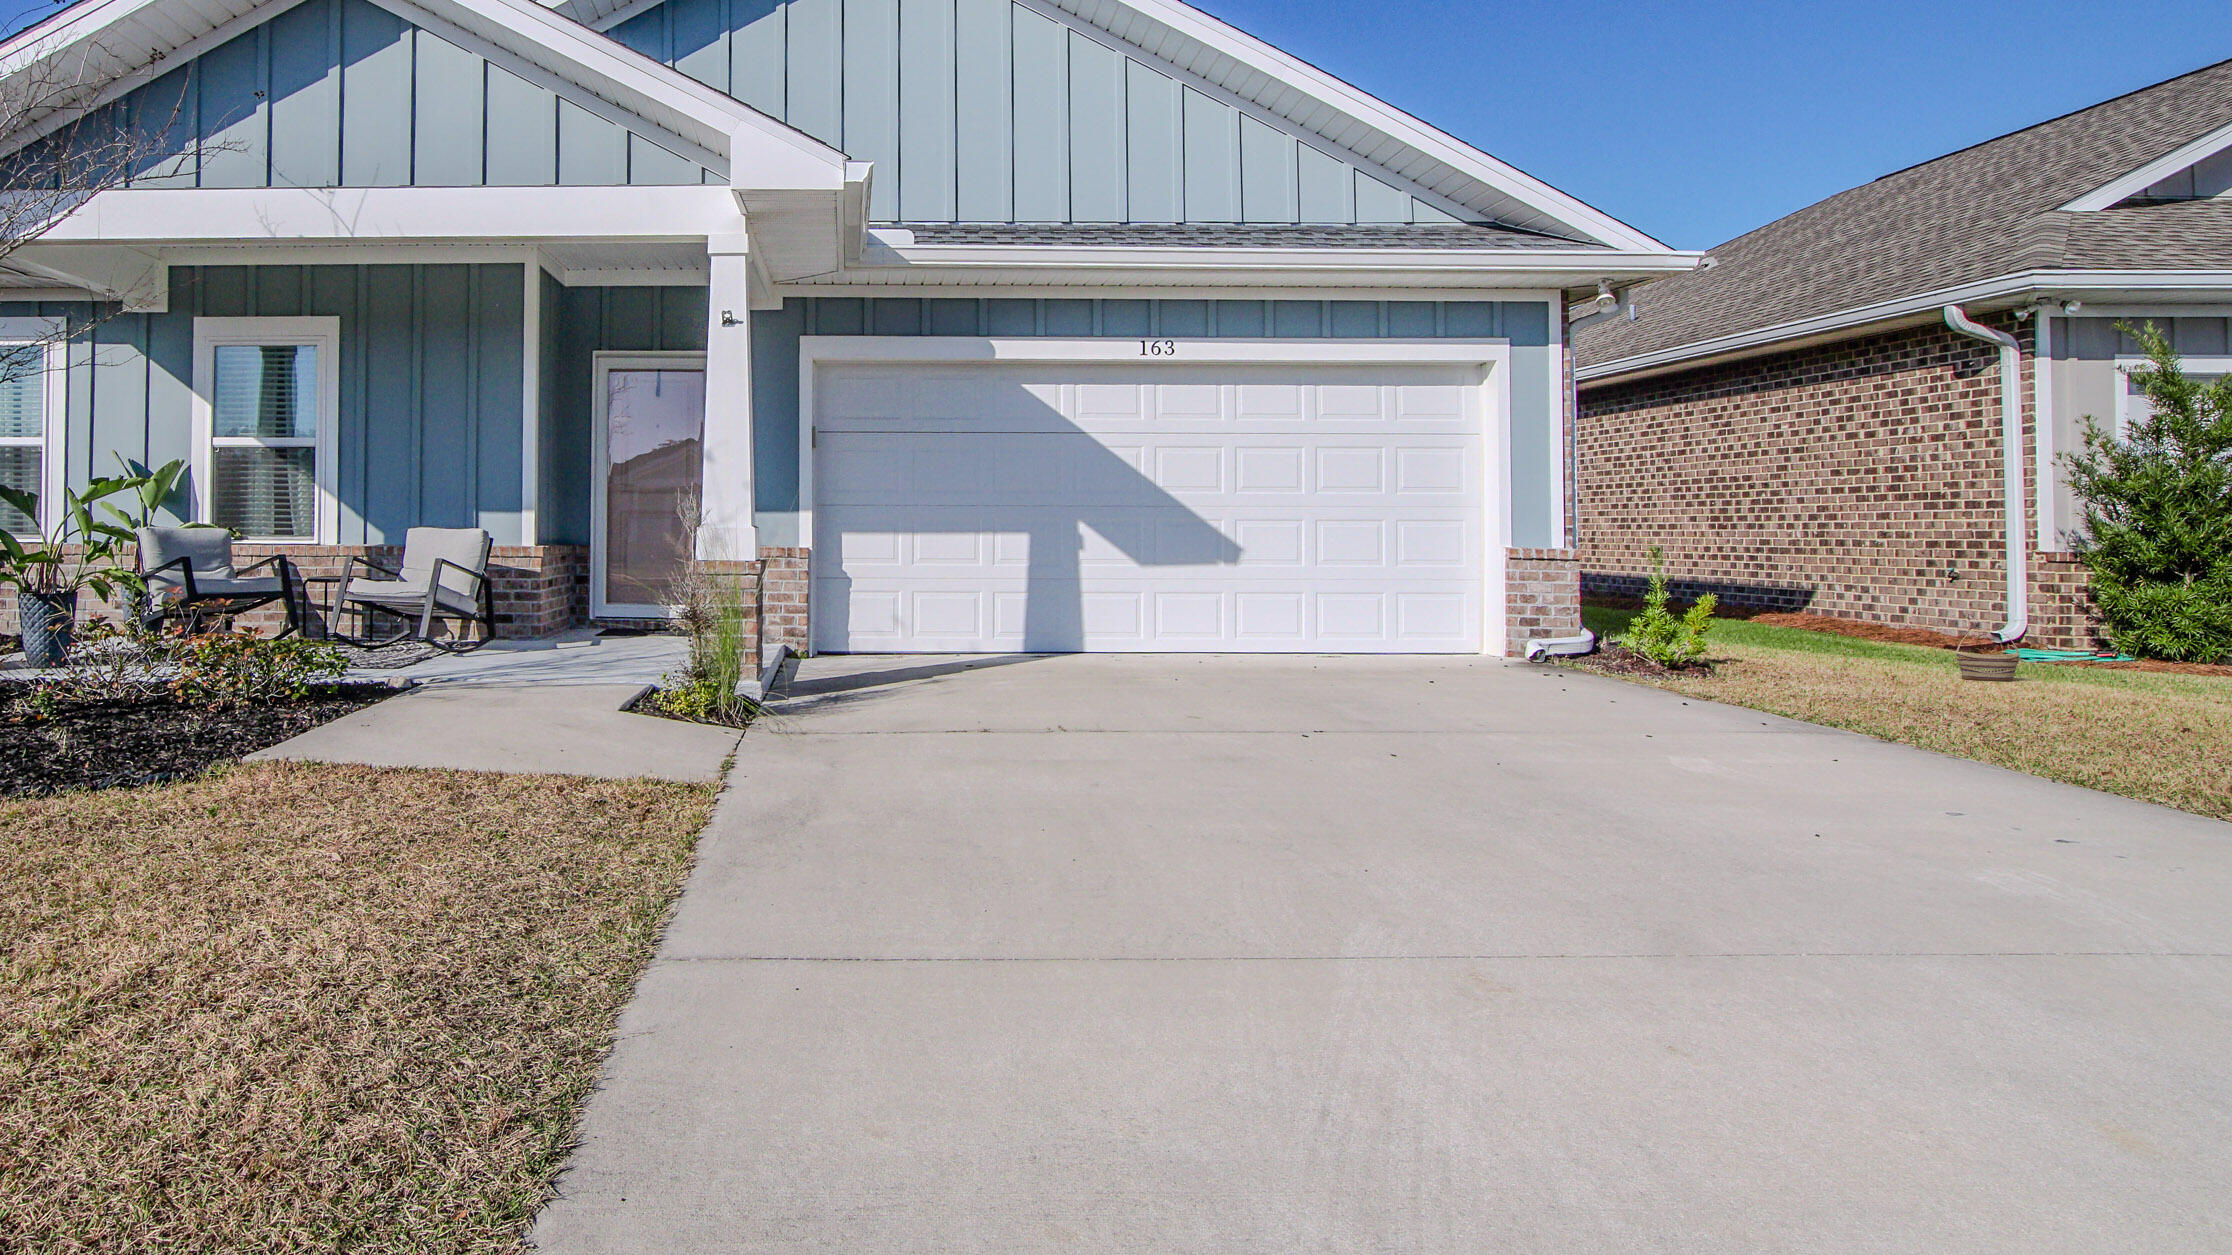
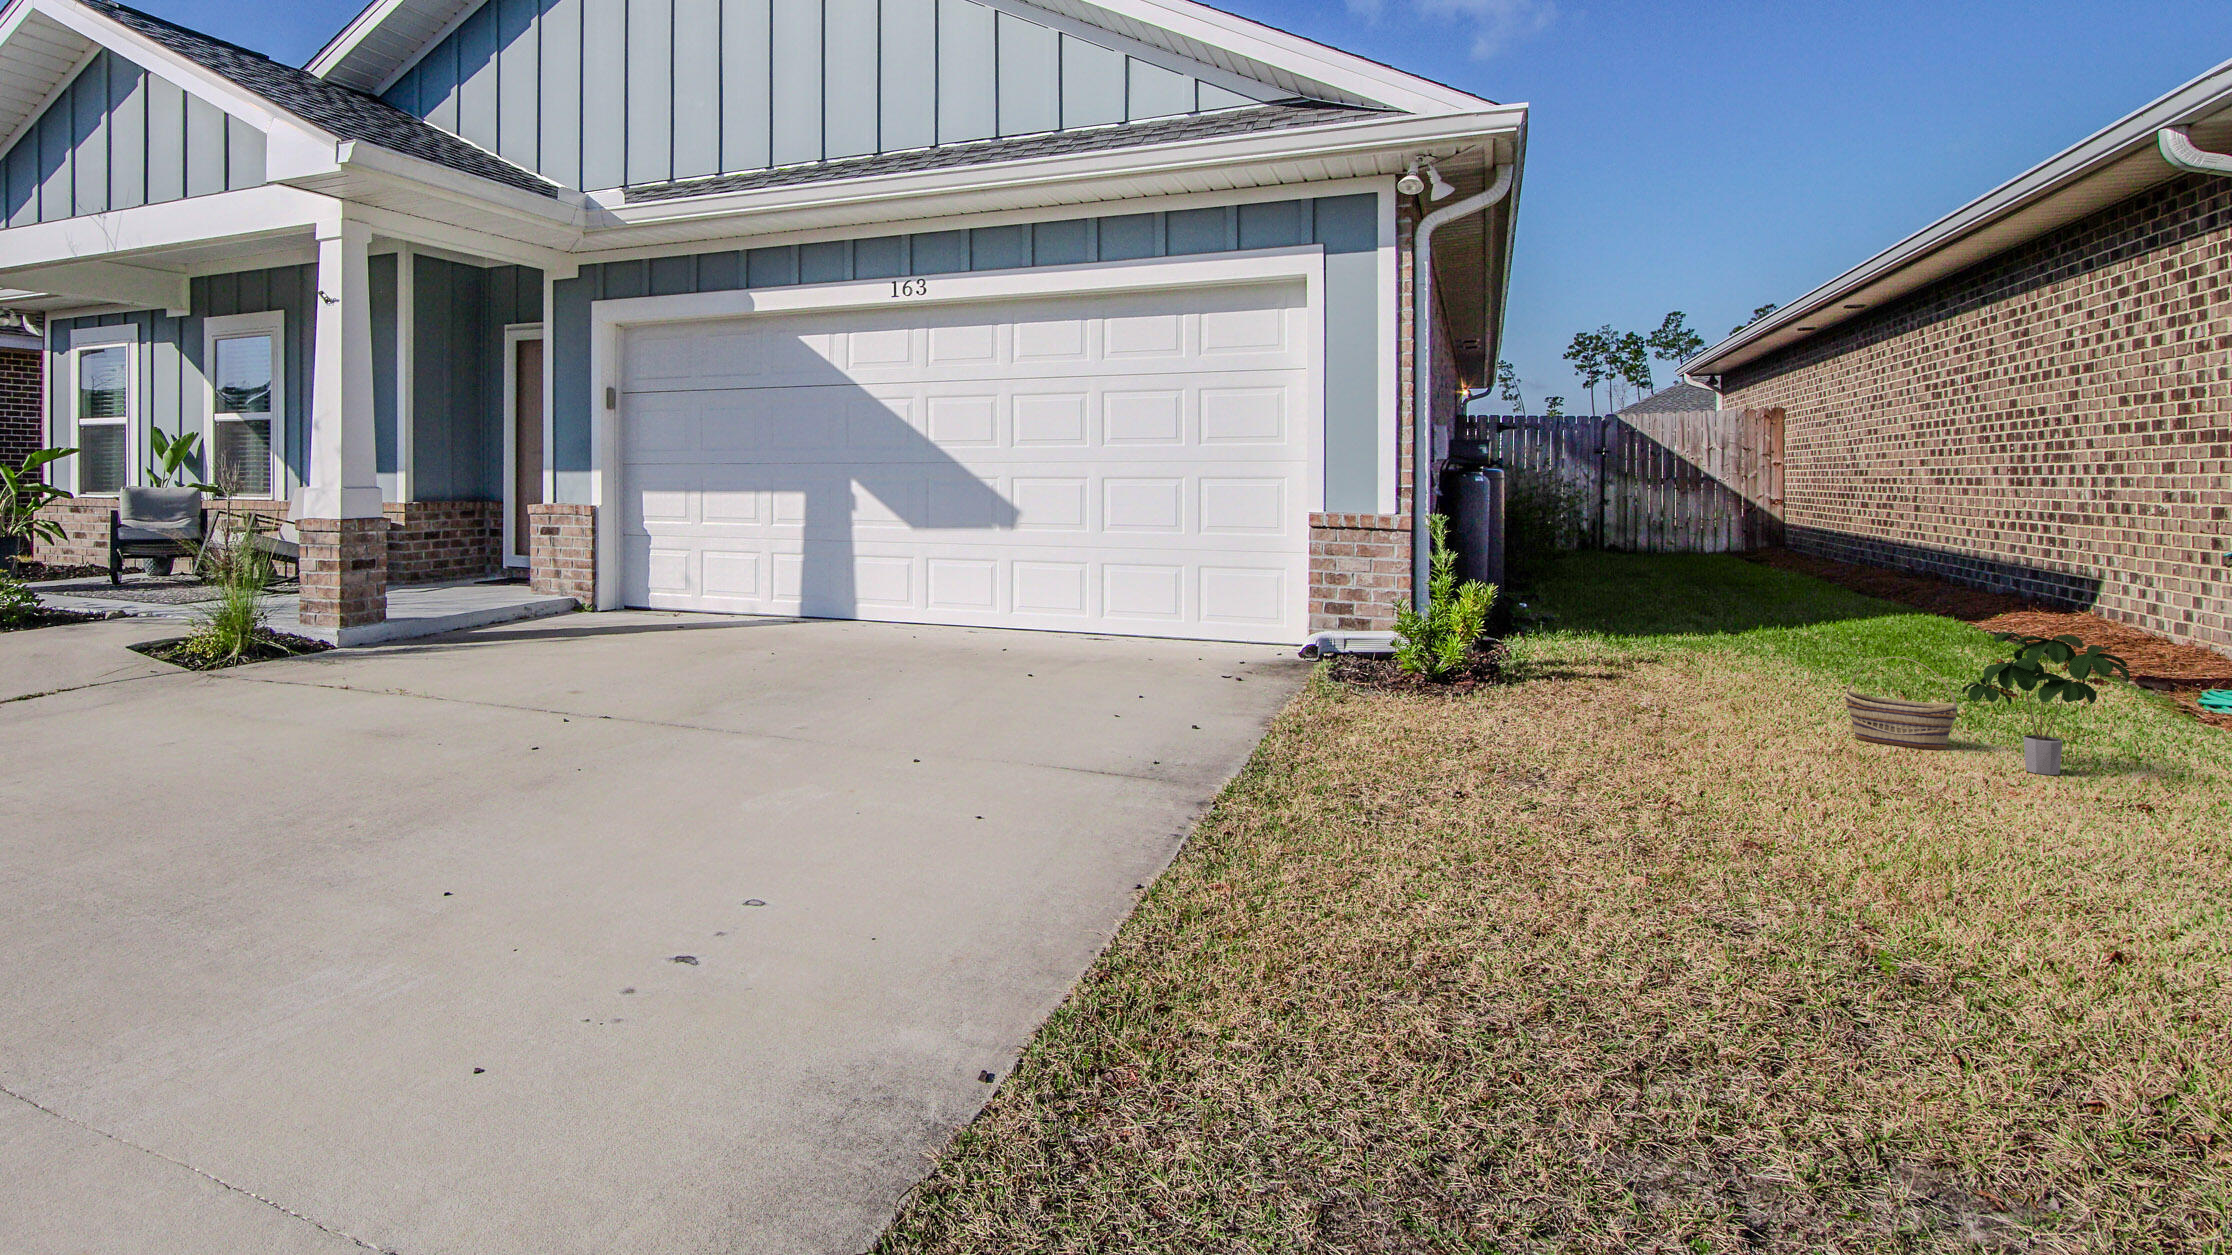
potted plant: none [2032,608,2125,687] -> present [1962,632,2130,775]

